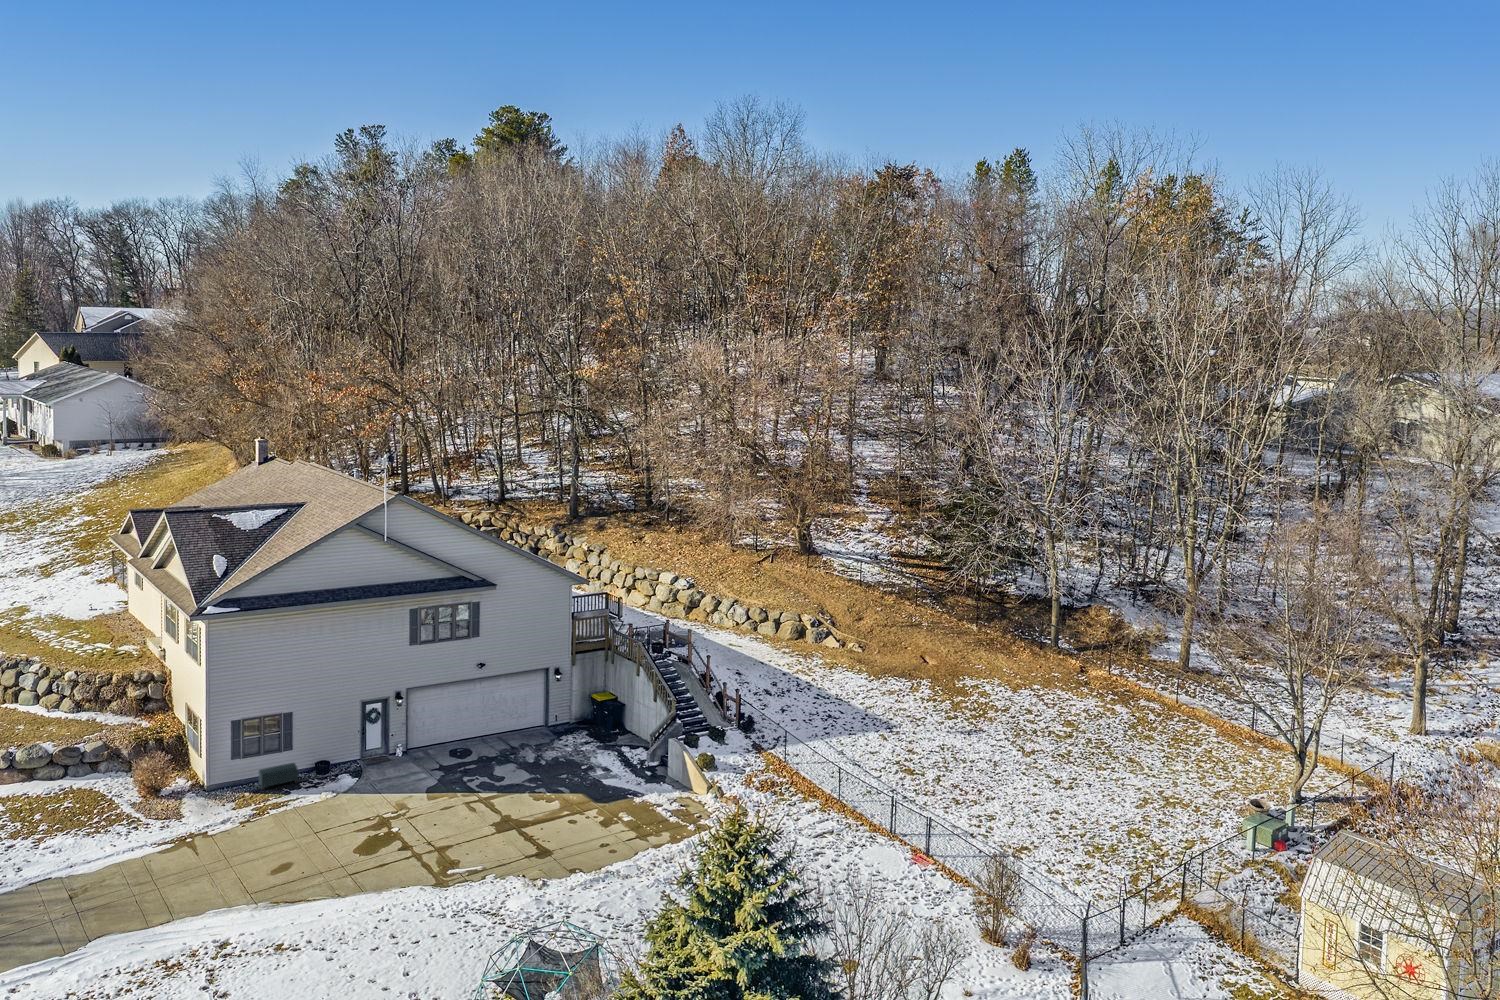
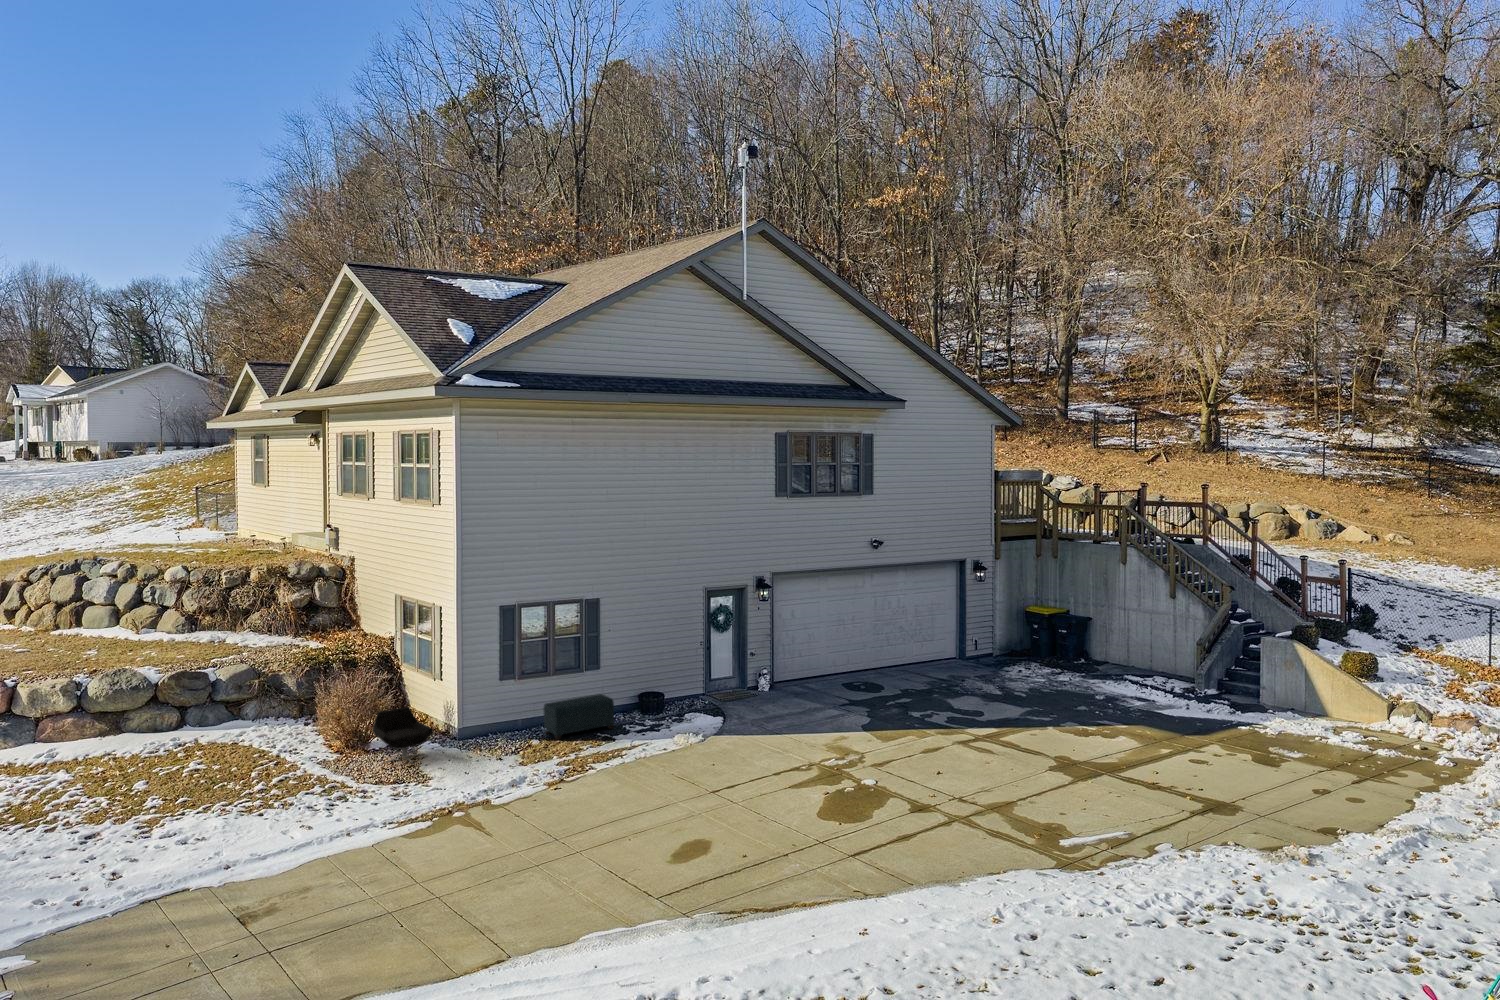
lounge chair: none [161,772,193,805] -> present [372,707,433,763]

